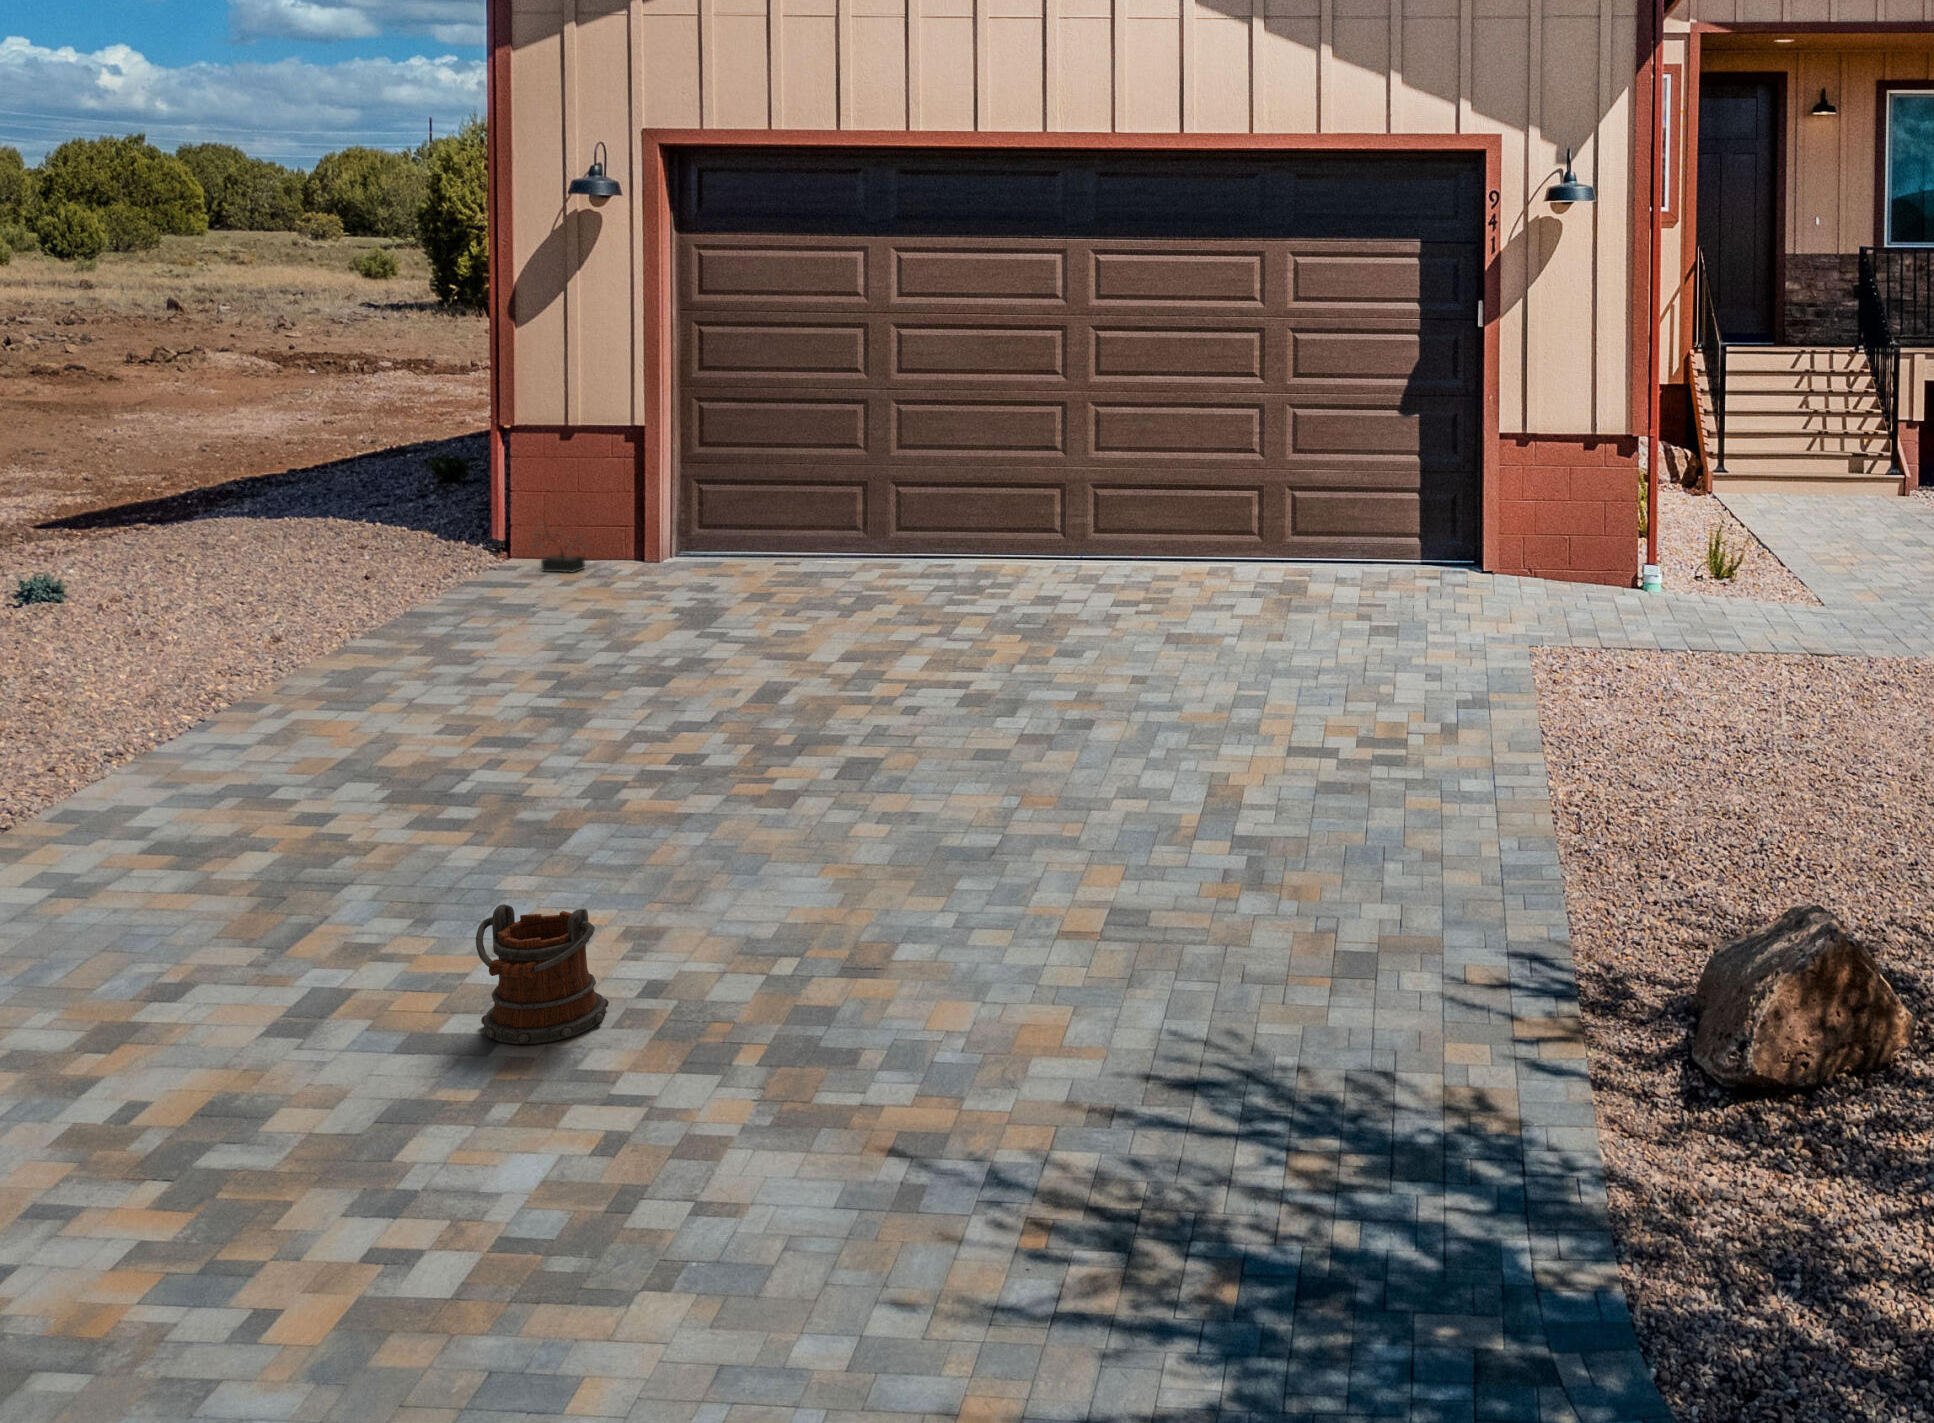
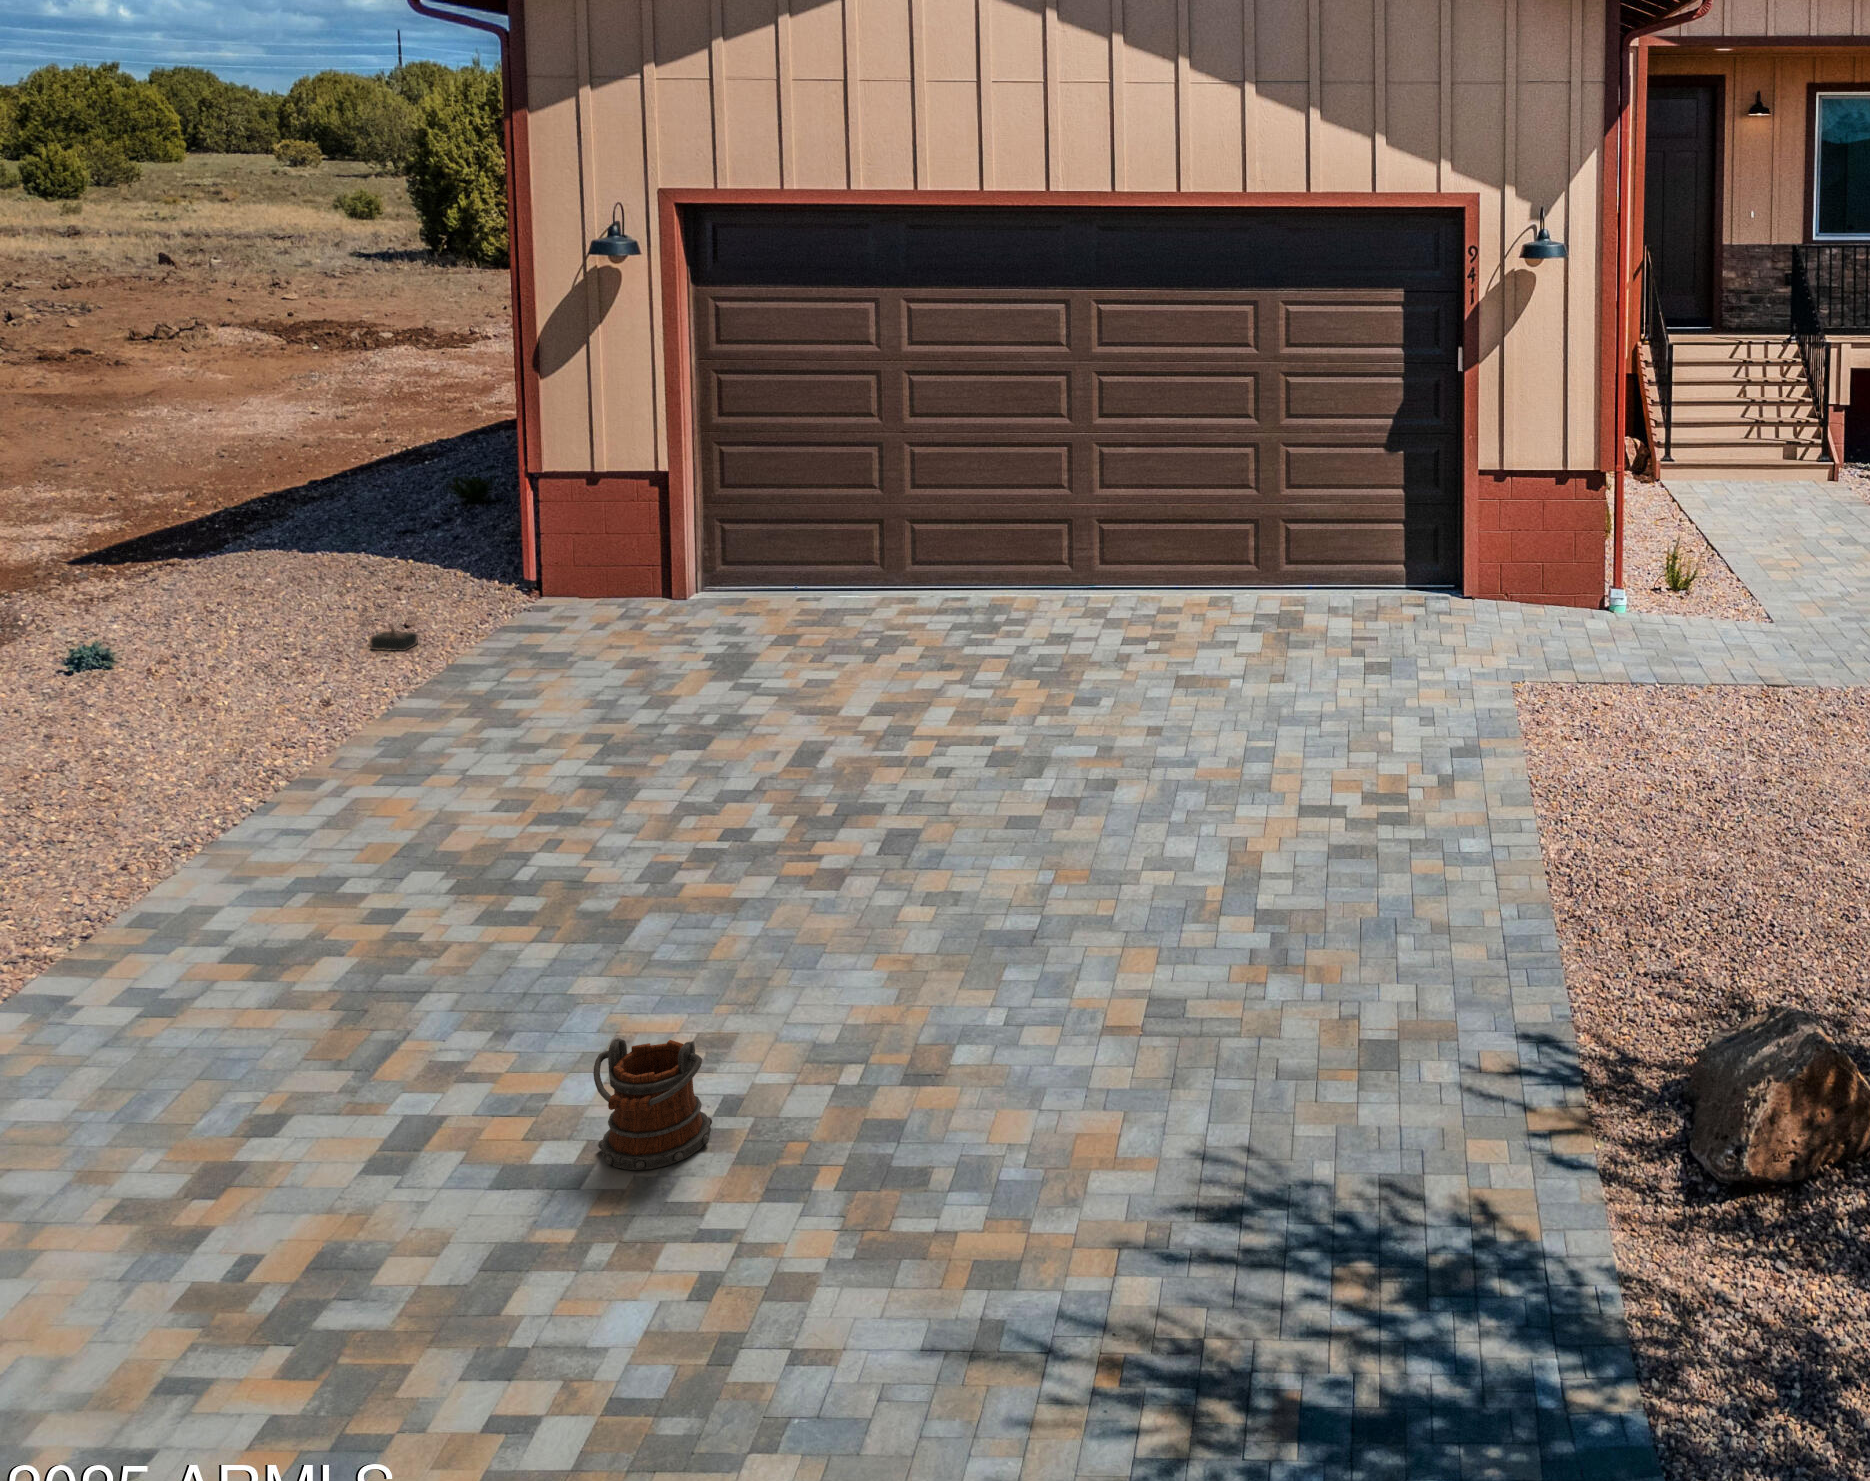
decorative plant: present [532,525,588,573] -> present [361,600,421,651]

